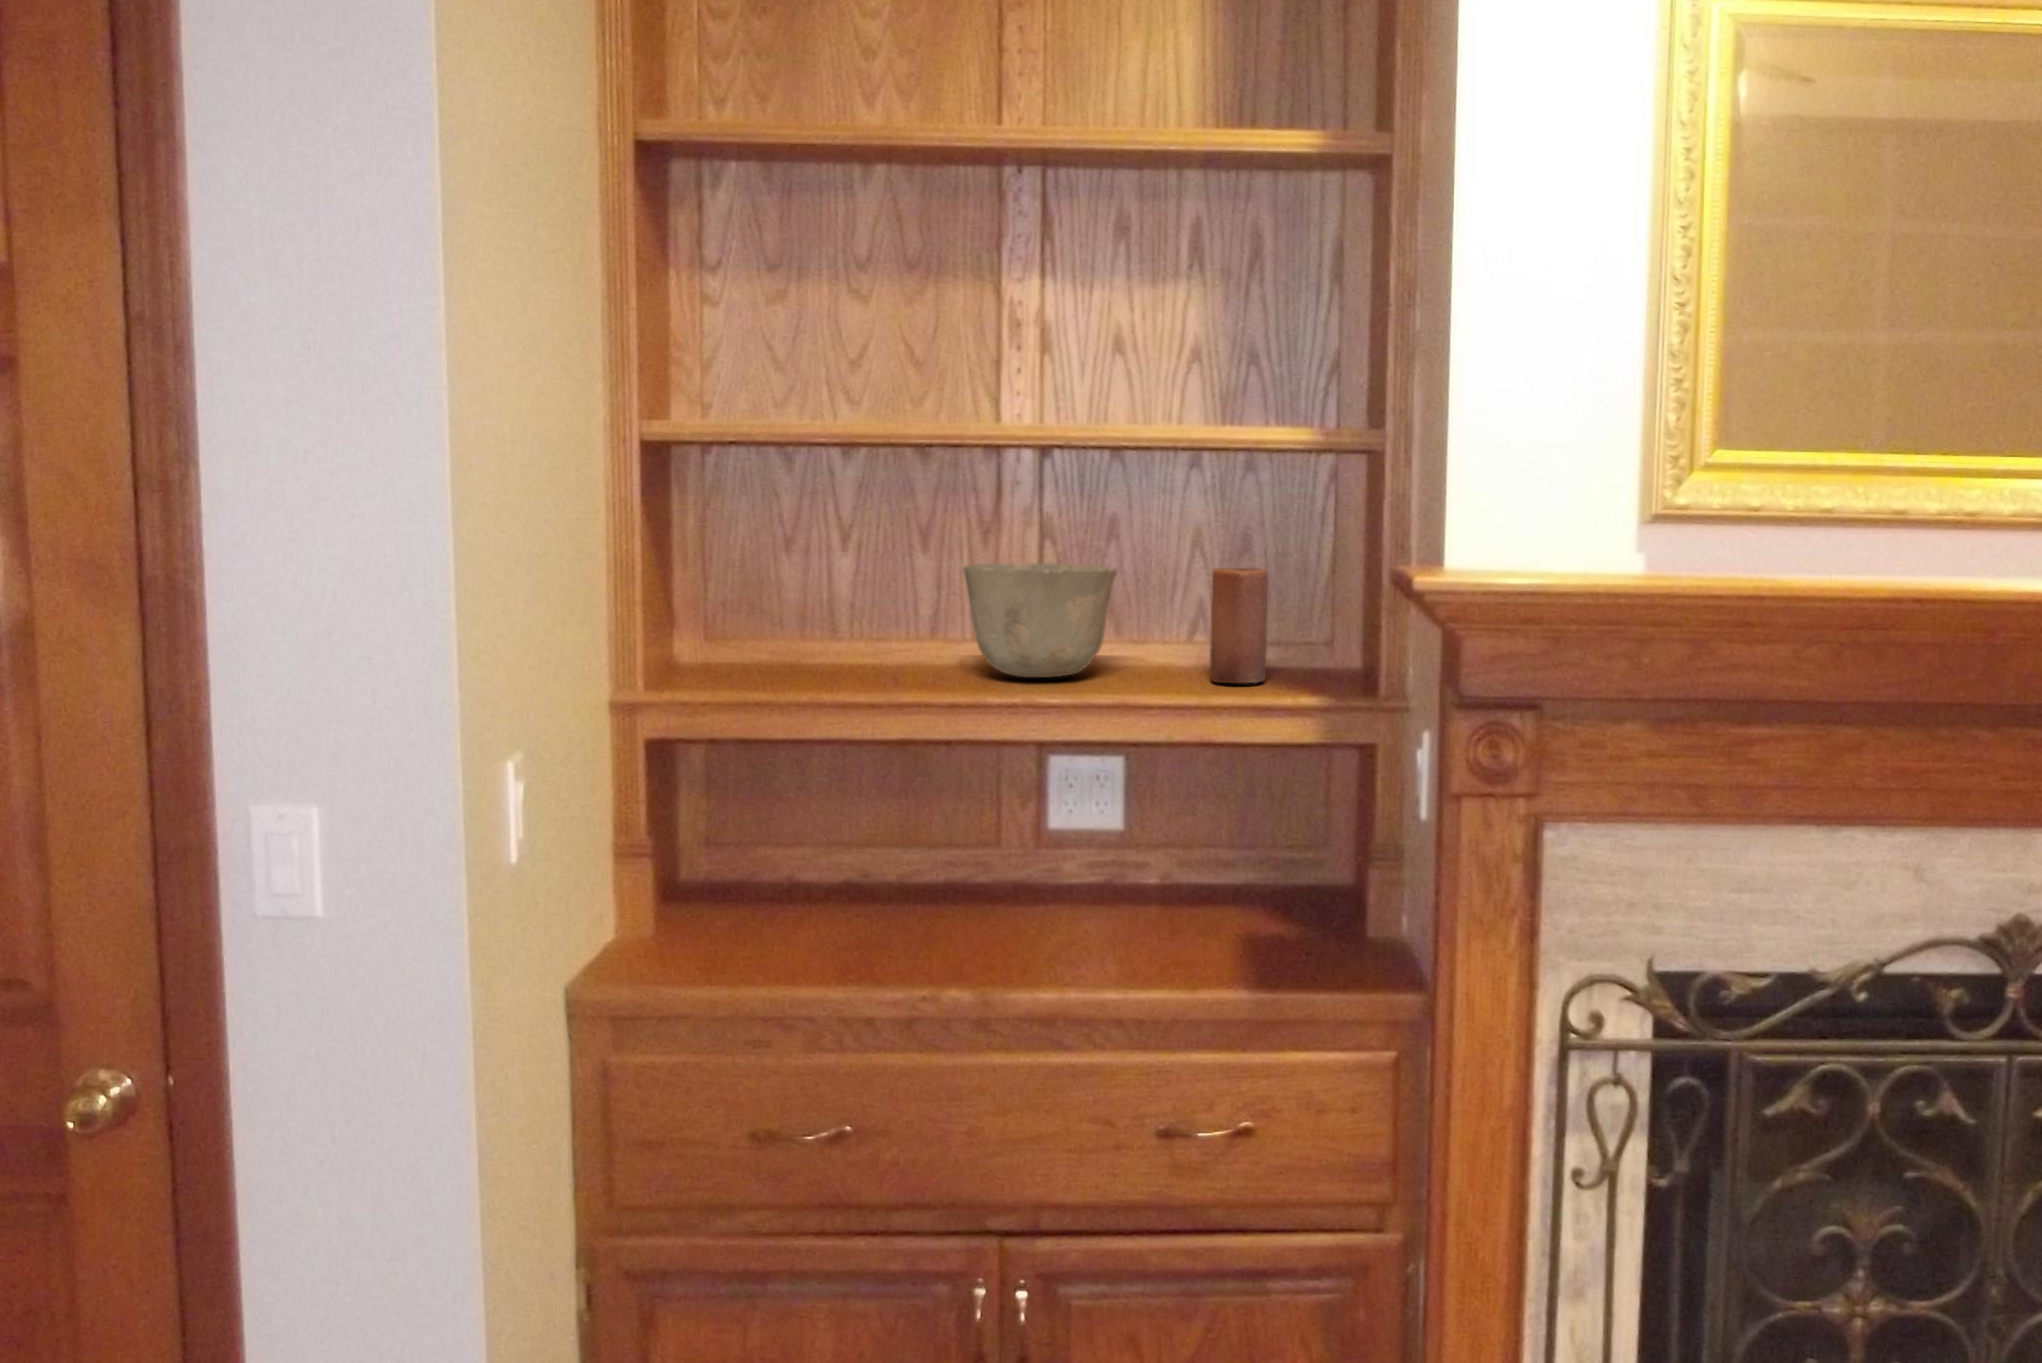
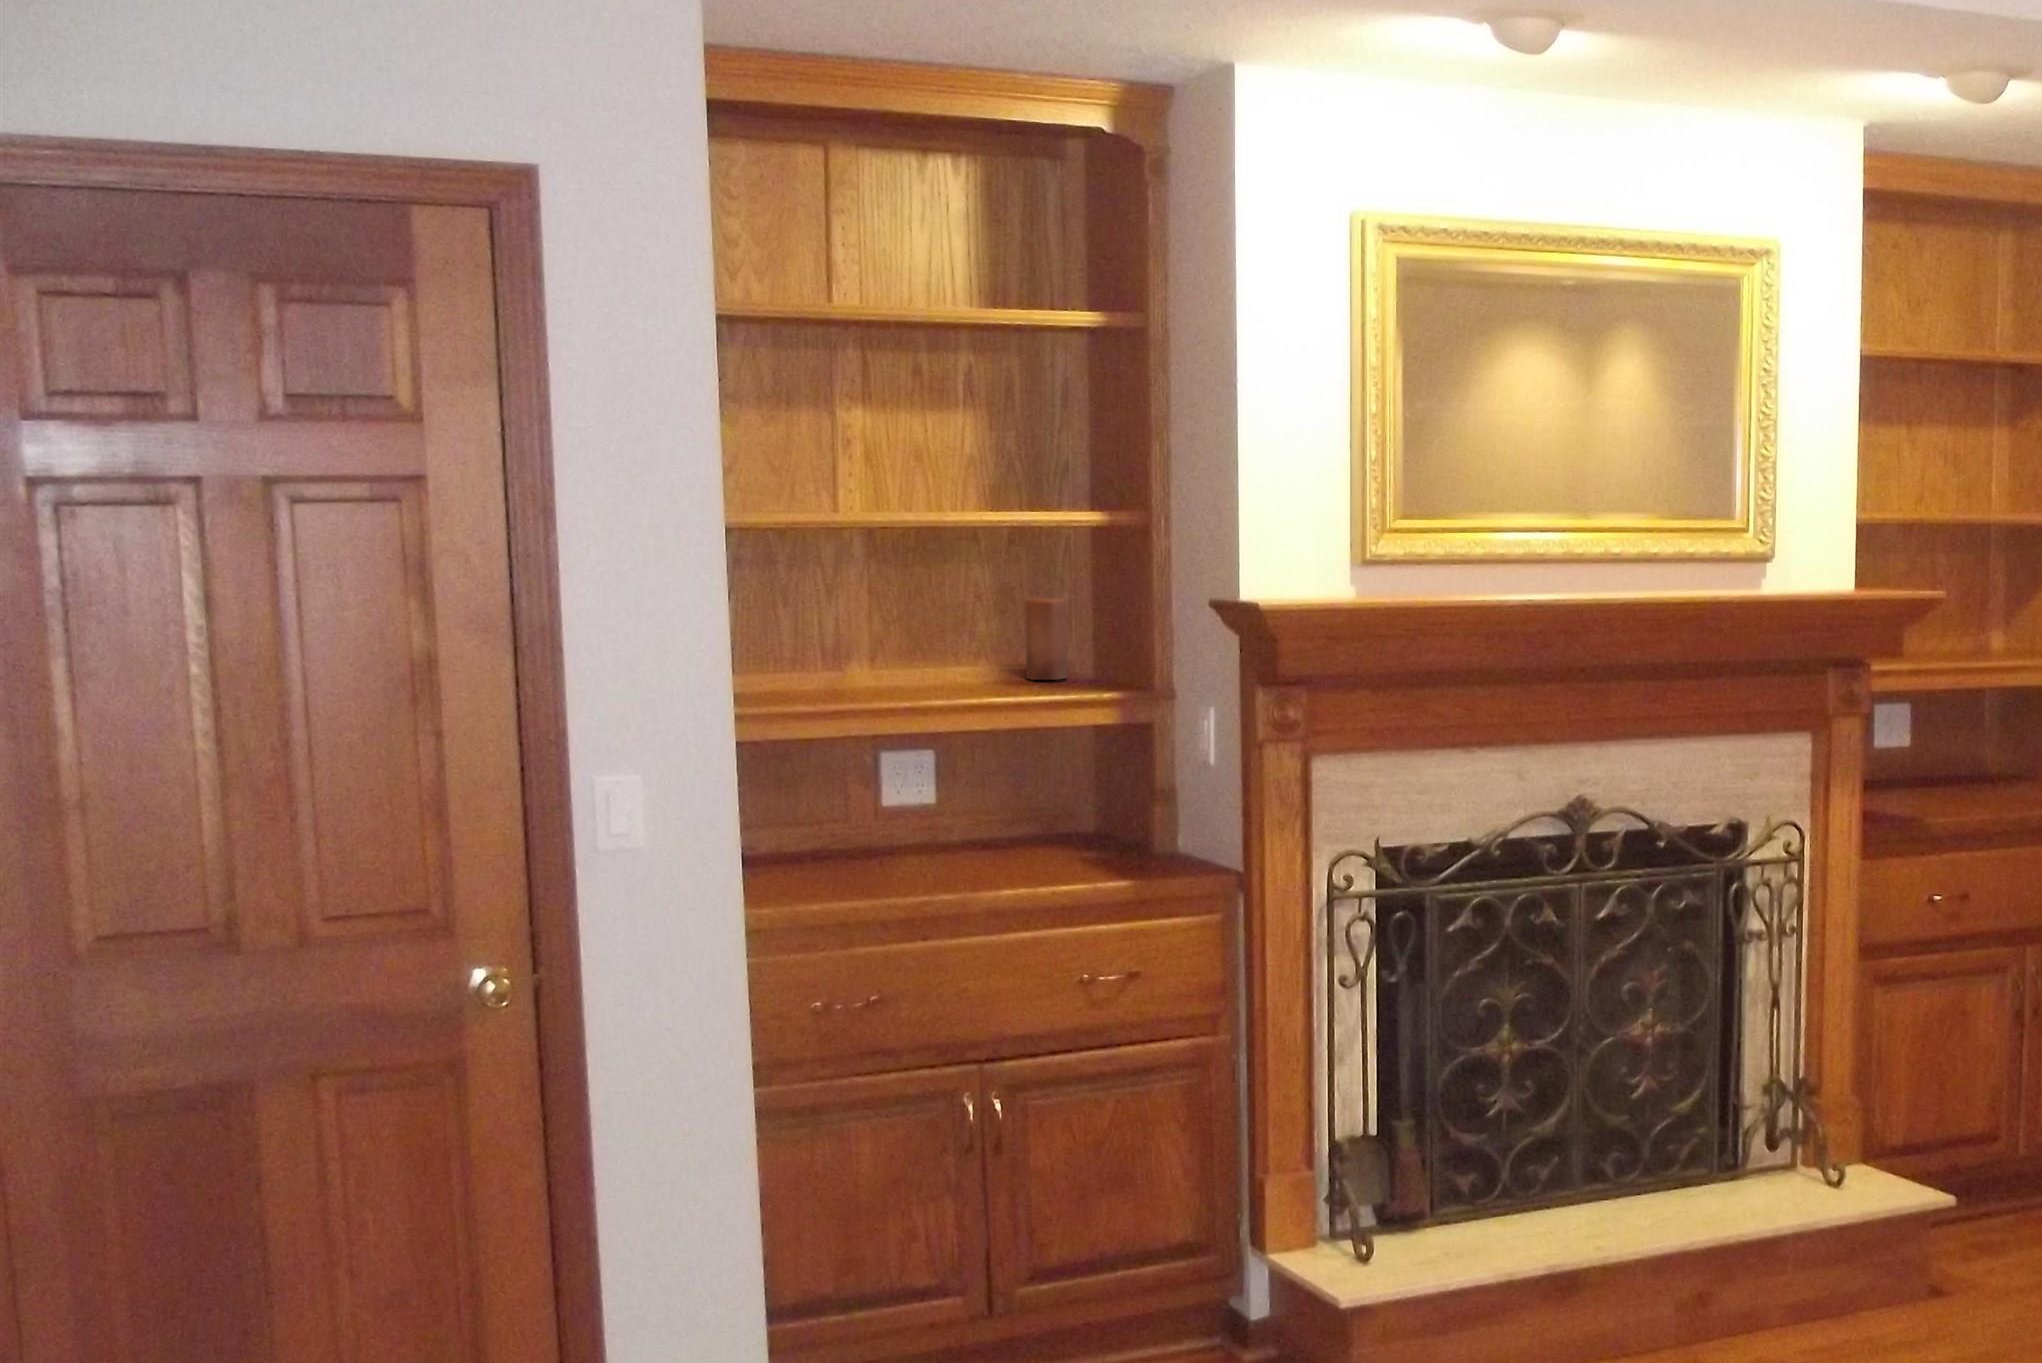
ceramic bowl: present [963,563,1117,678] -> none [838,597,957,682]

